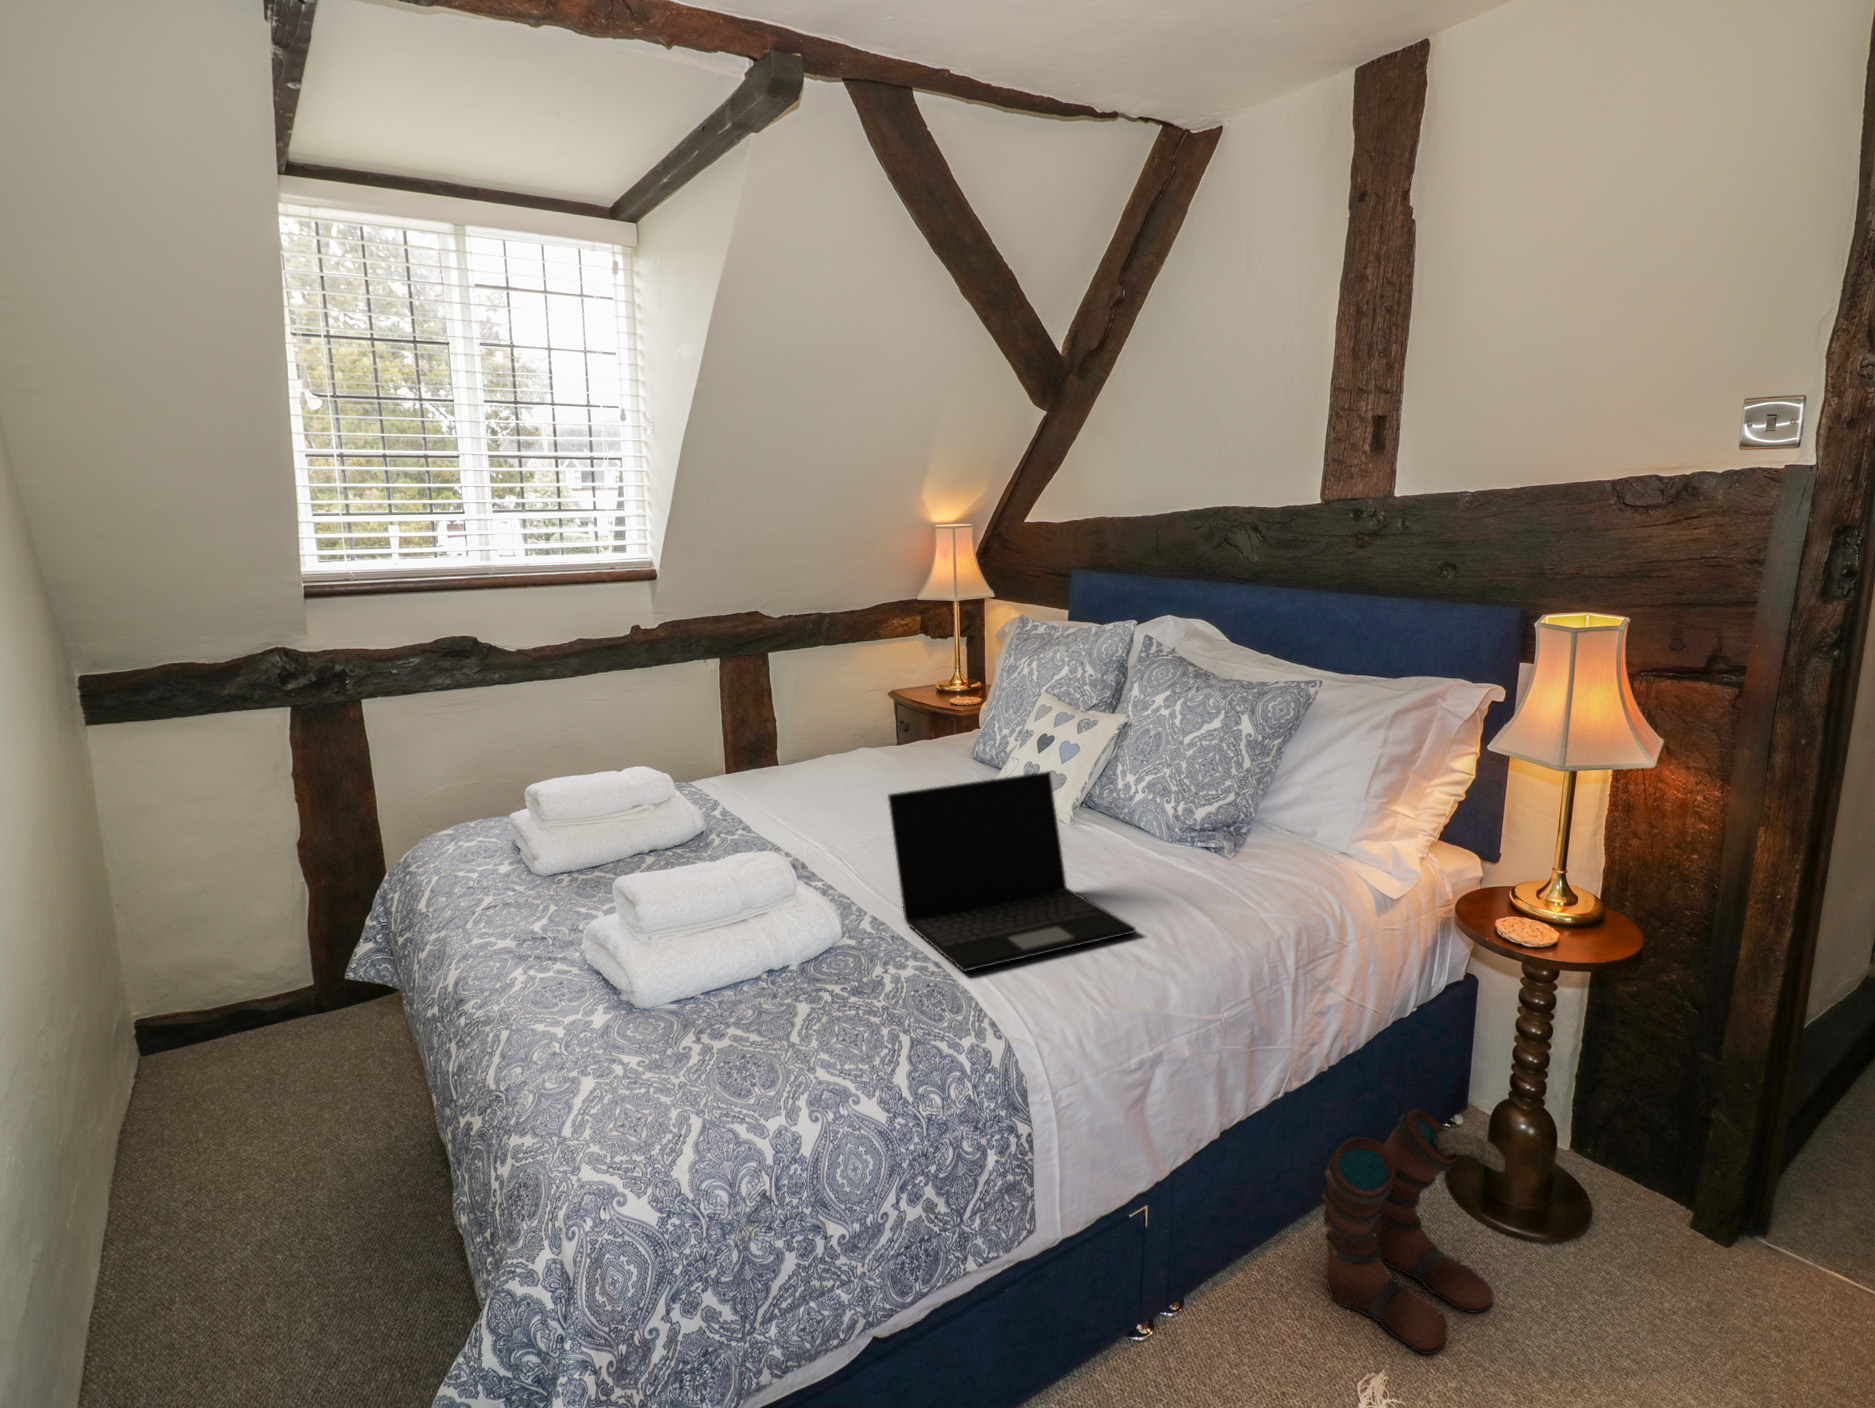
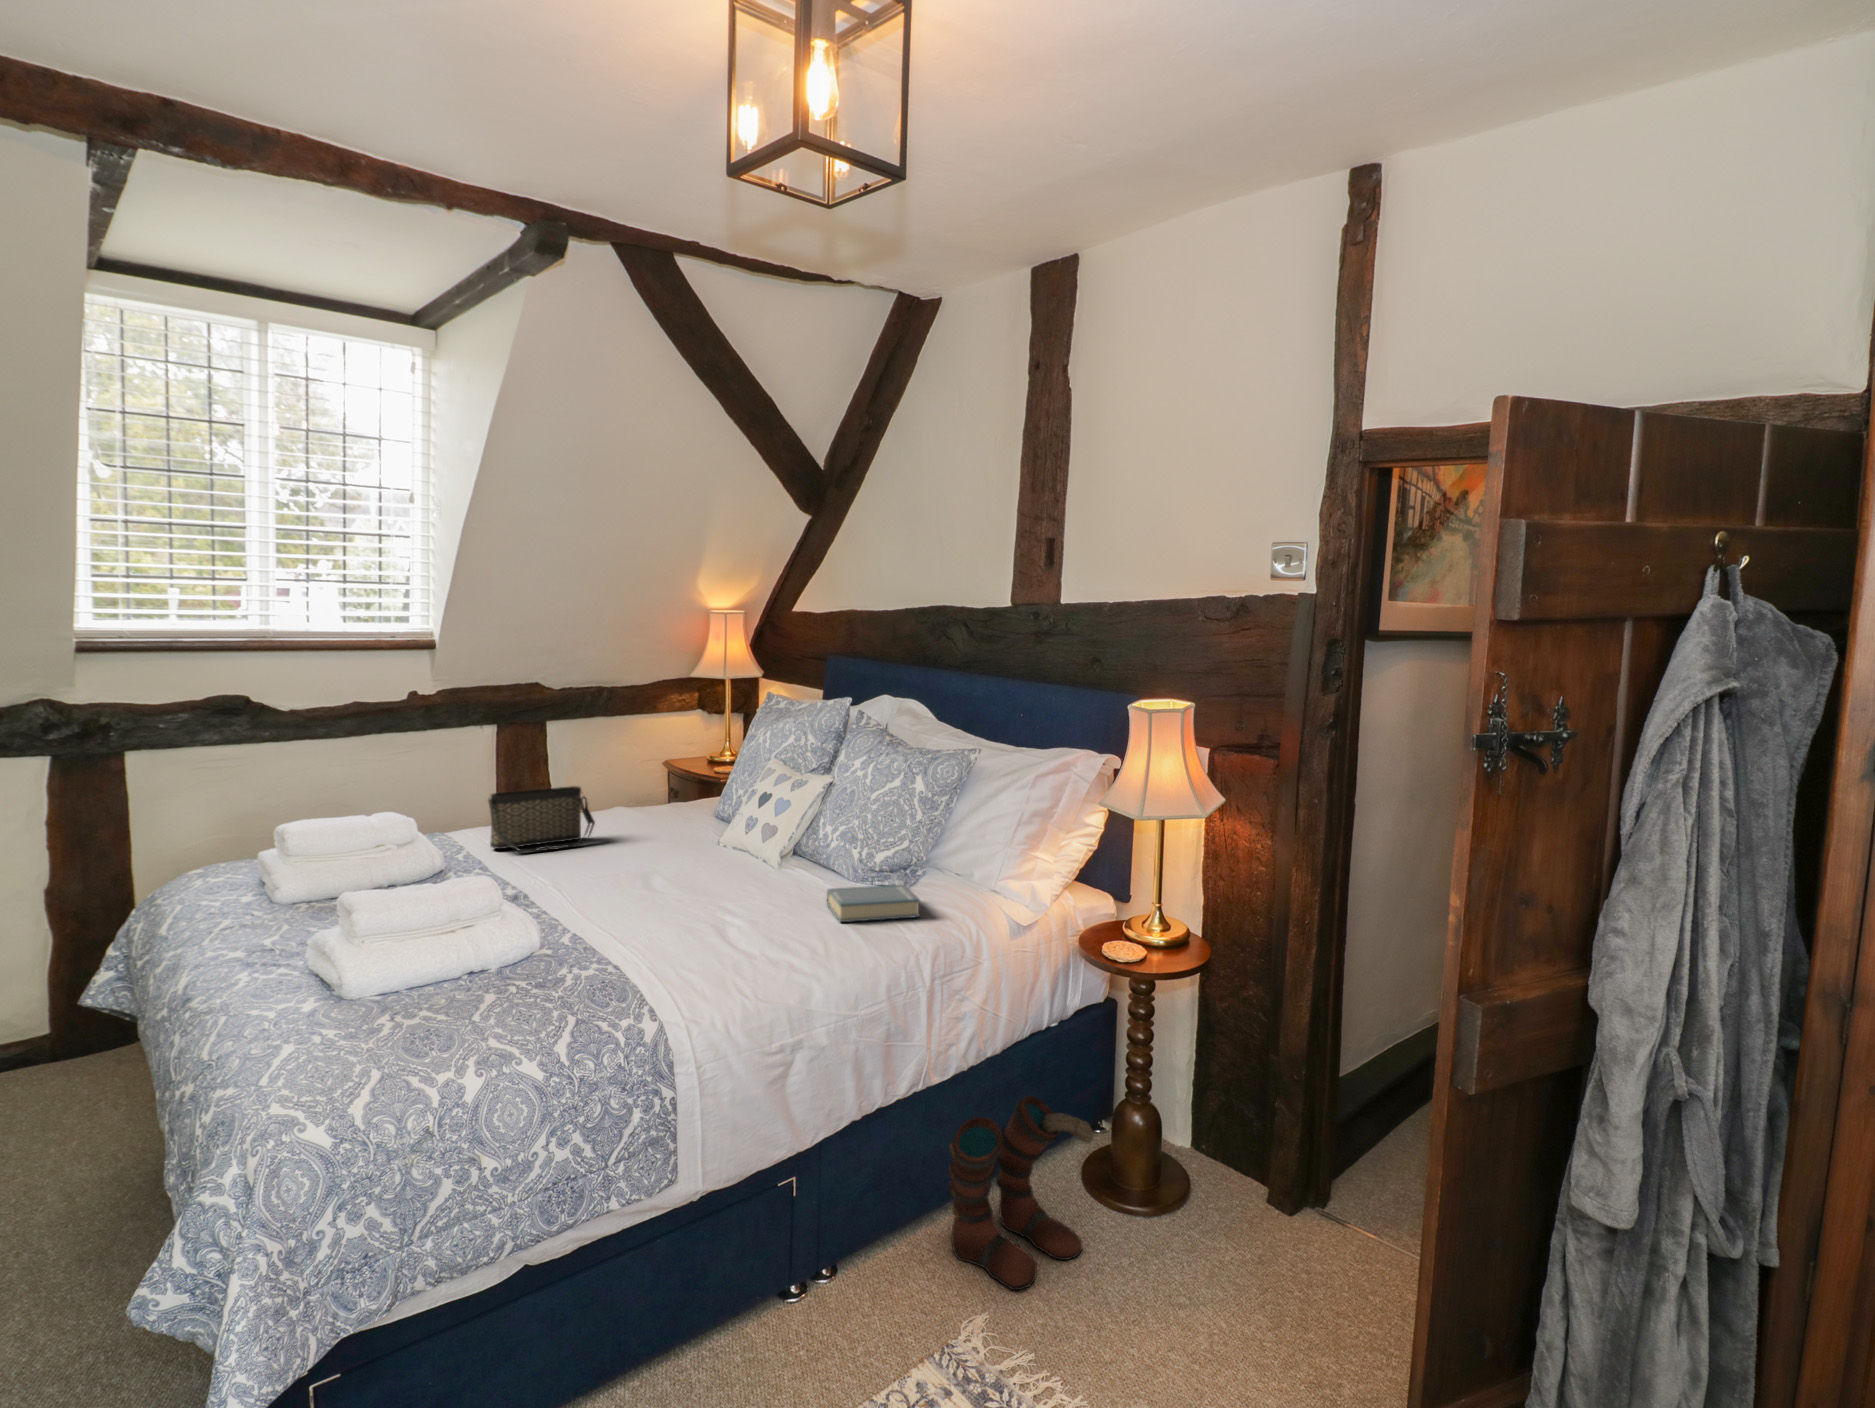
handbag: none [738,730,852,806] -> present [488,786,595,851]
laptop: present [888,772,1136,972] -> none [595,816,795,972]
hardback book: none [1149,848,1272,899] -> present [827,885,920,922]

